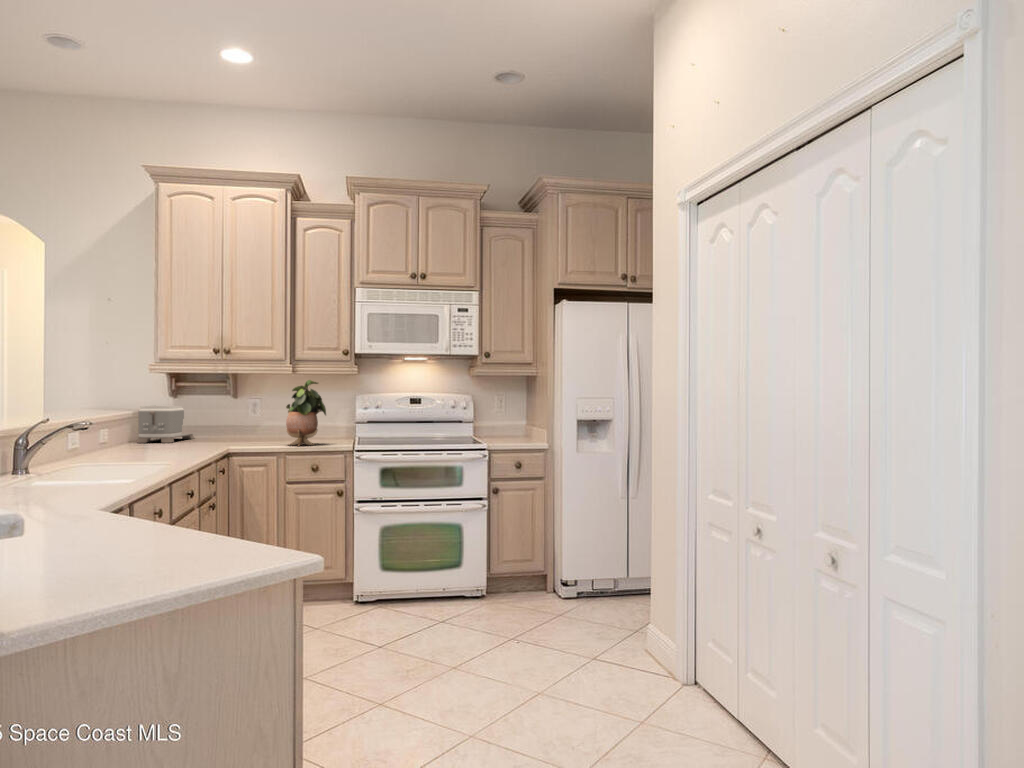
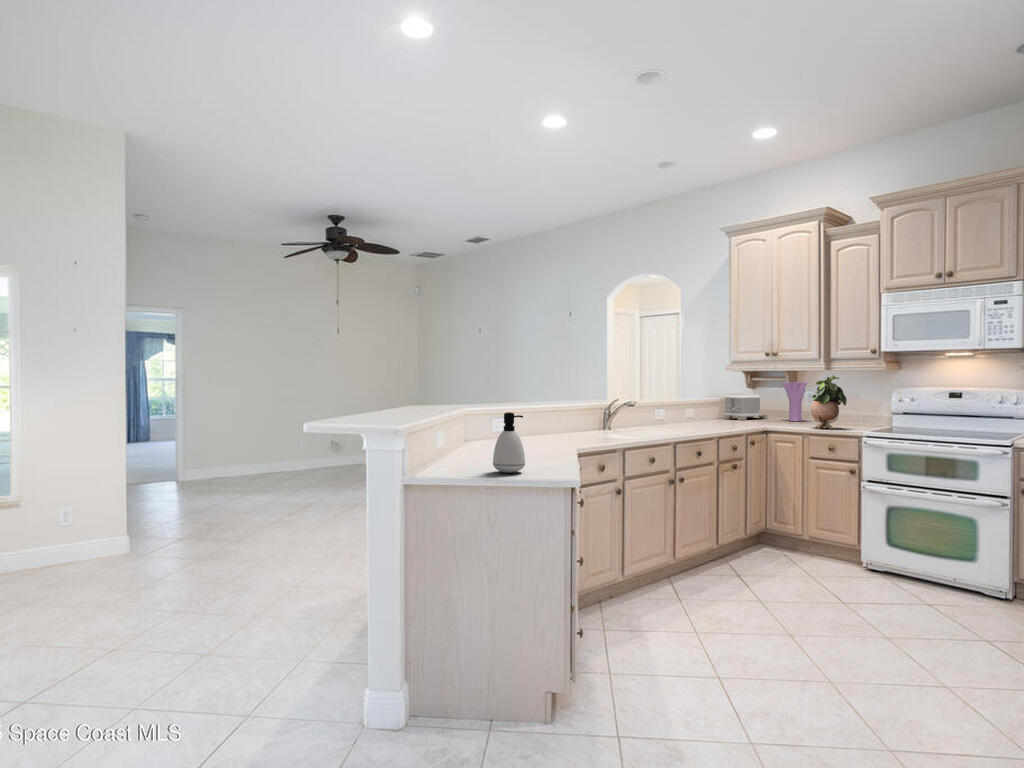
vase: none [219,389,255,439] -> present [782,382,808,421]
soap dispenser: none [76,452,160,587] -> present [493,412,525,473]

